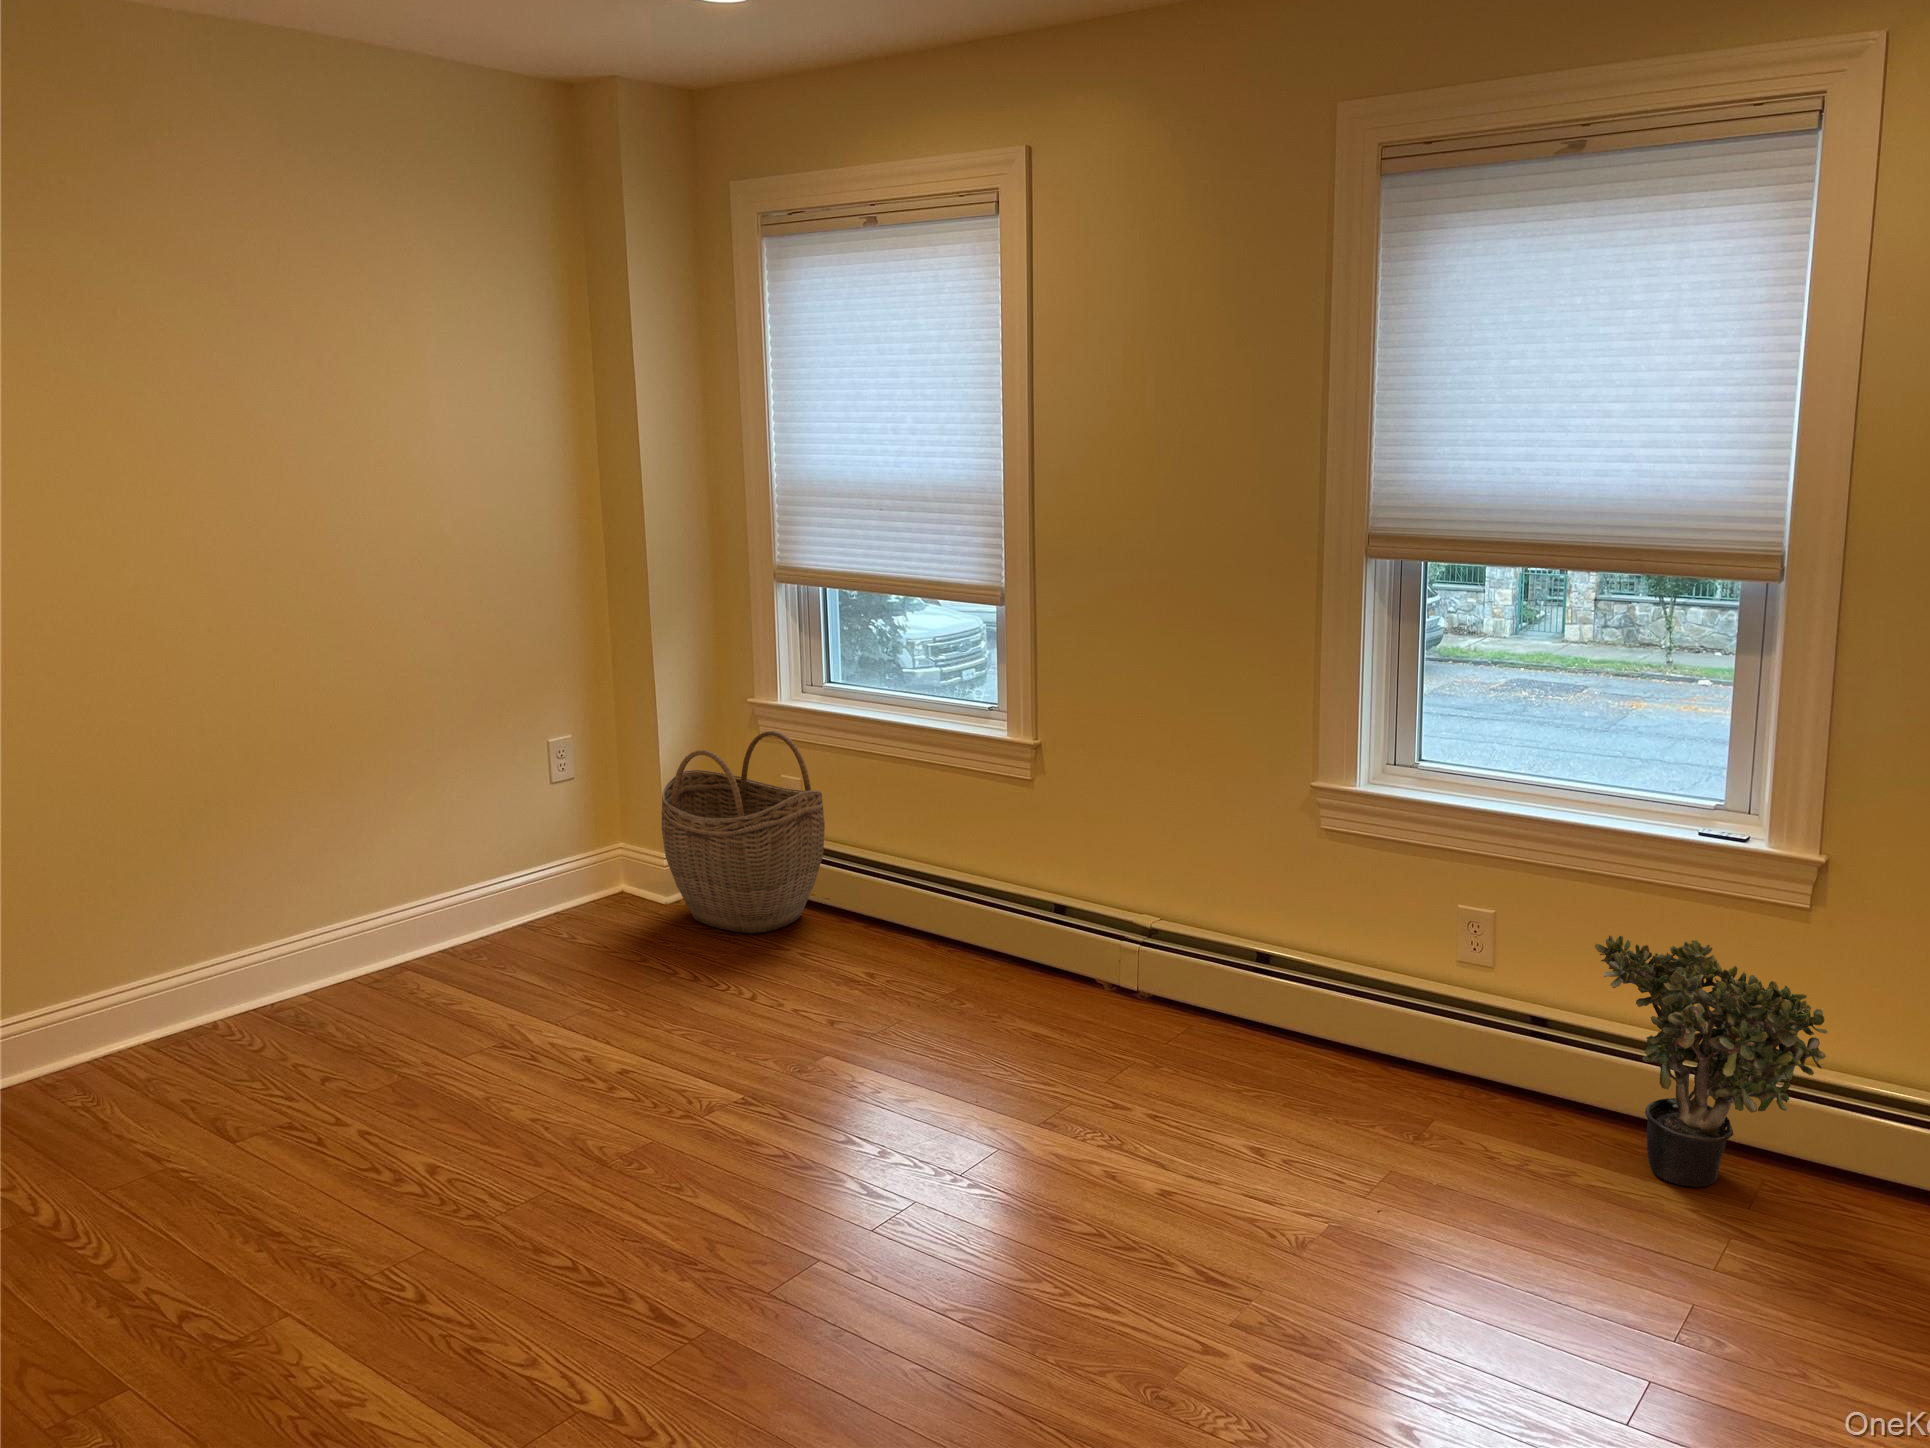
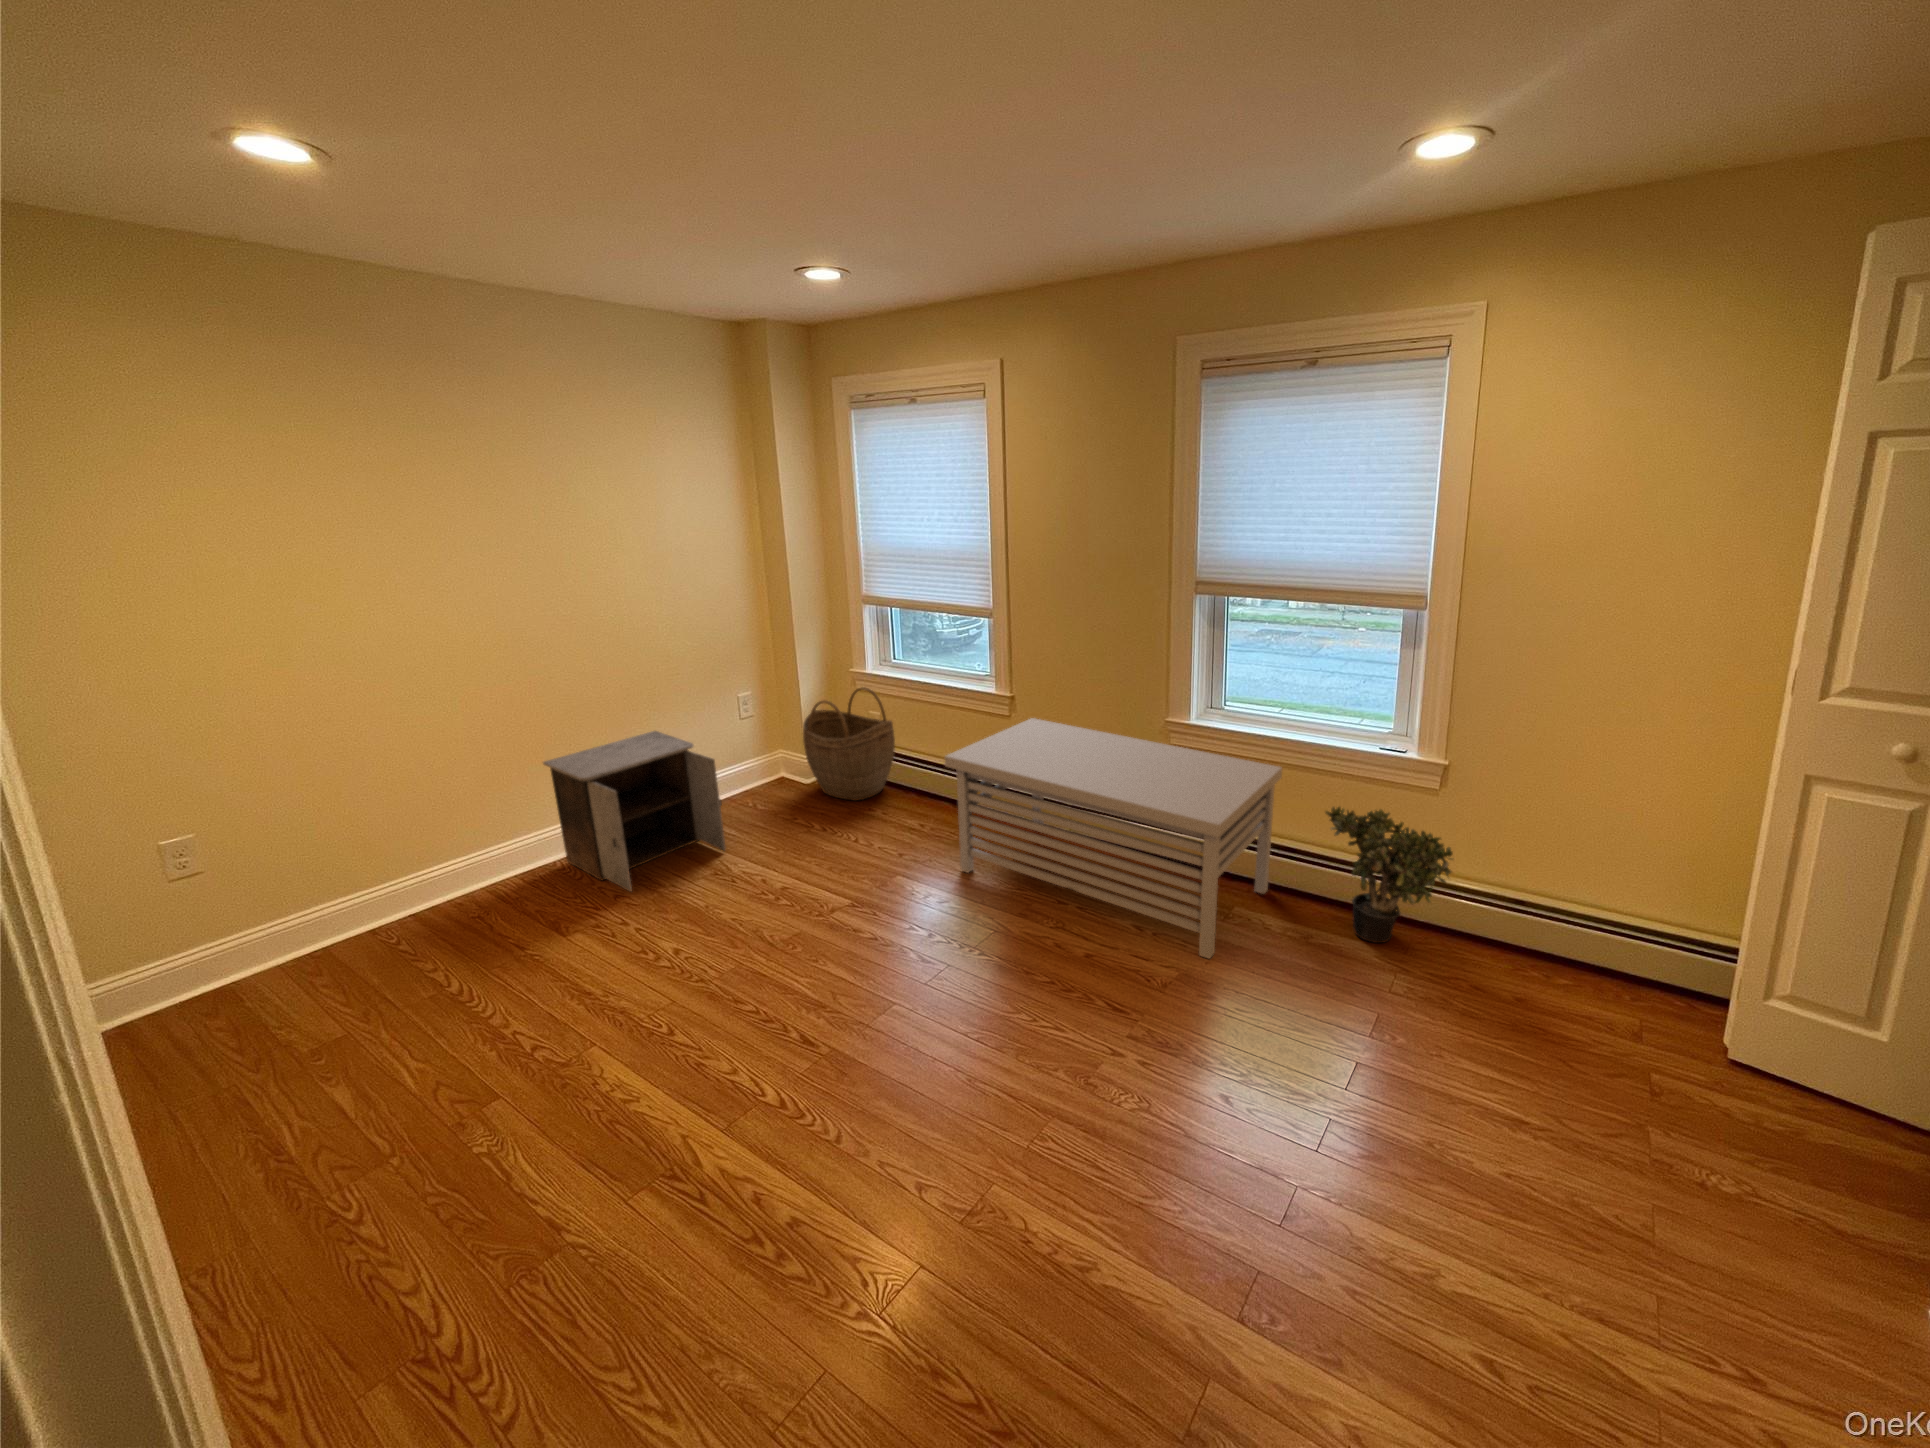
storage bench: none [915,785,1520,1205] -> present [945,718,1282,958]
nightstand: none [207,794,519,1071] -> present [543,731,726,891]

